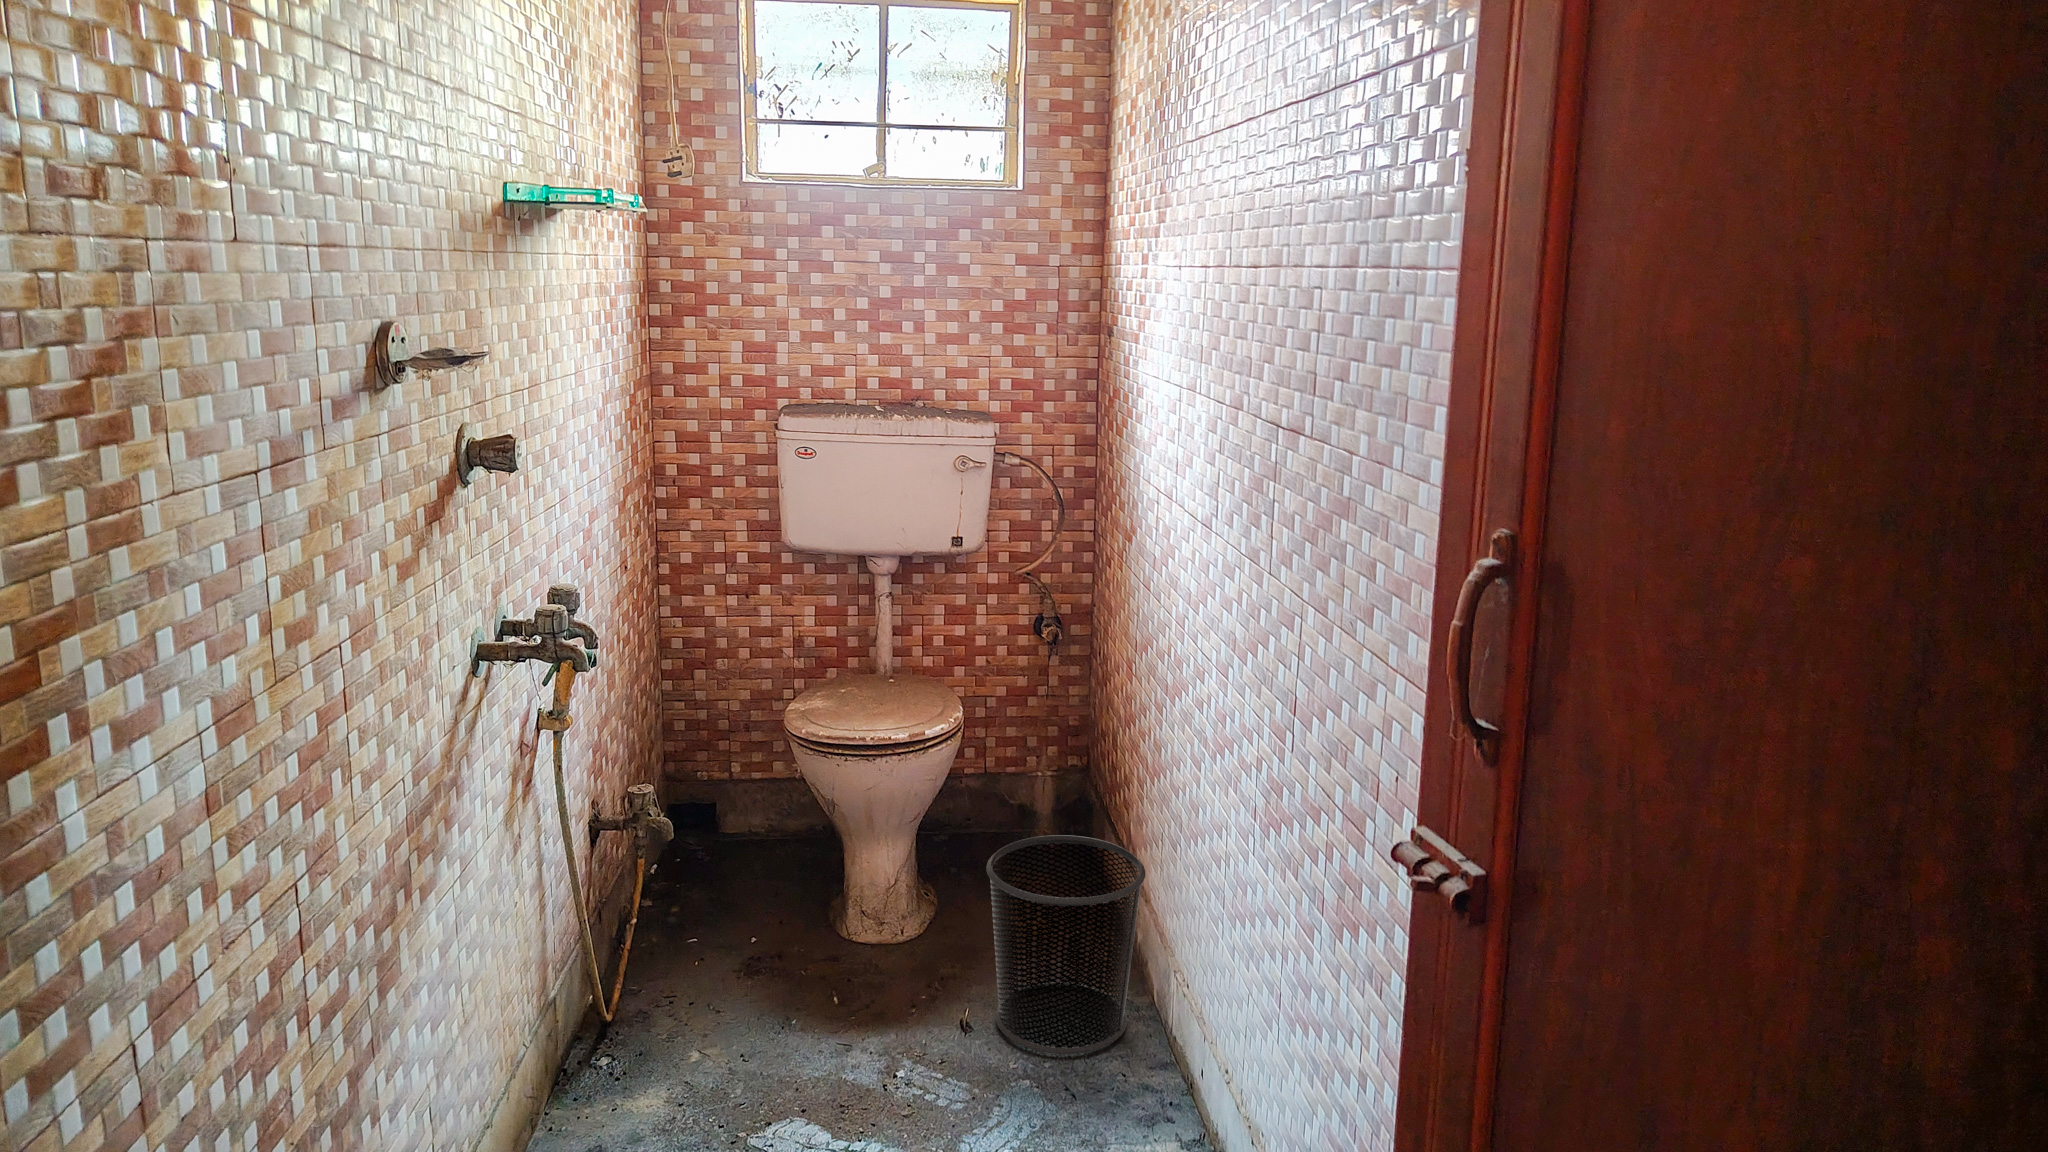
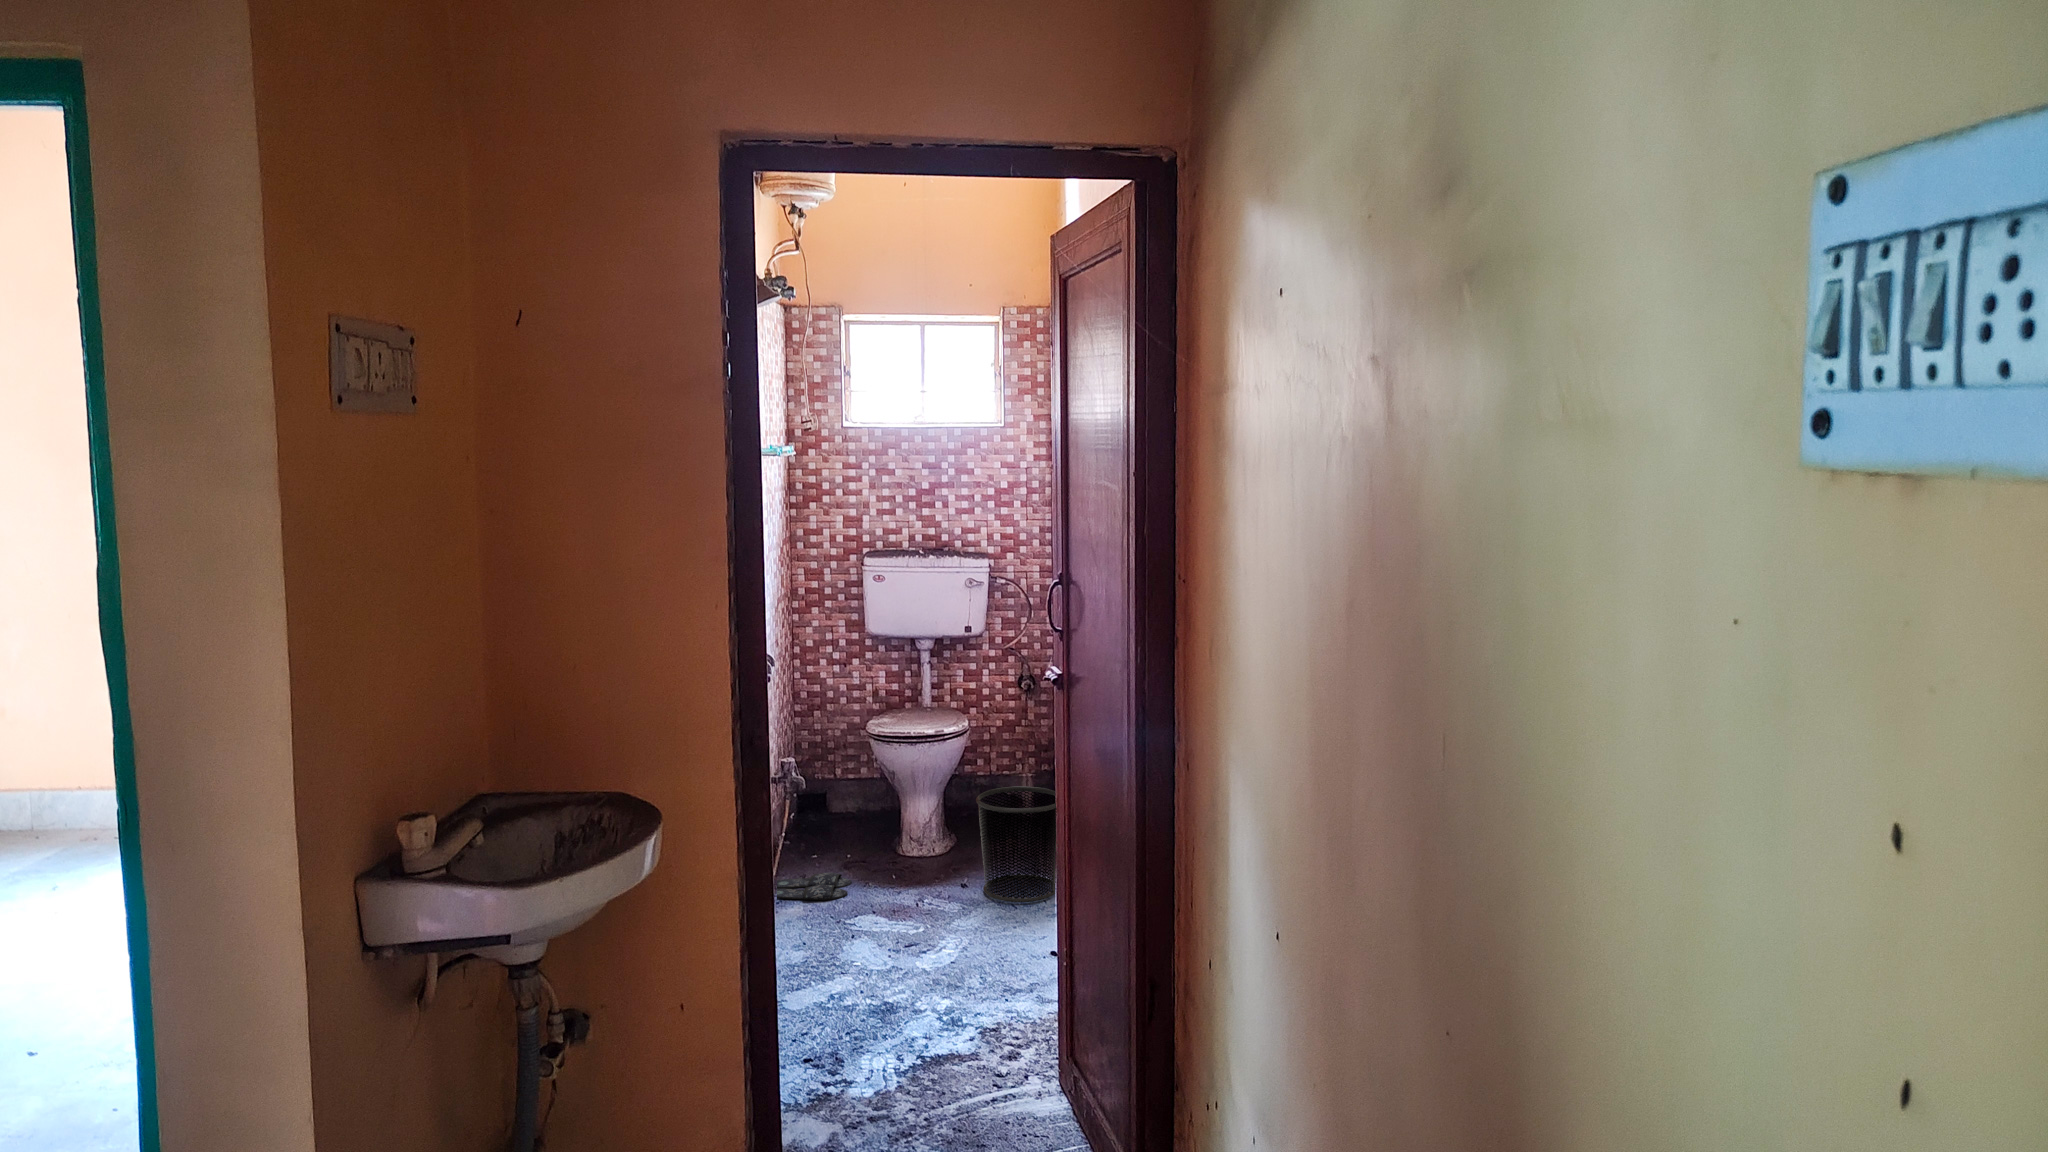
slippers: none [606,977,761,1046] -> present [777,873,852,900]

